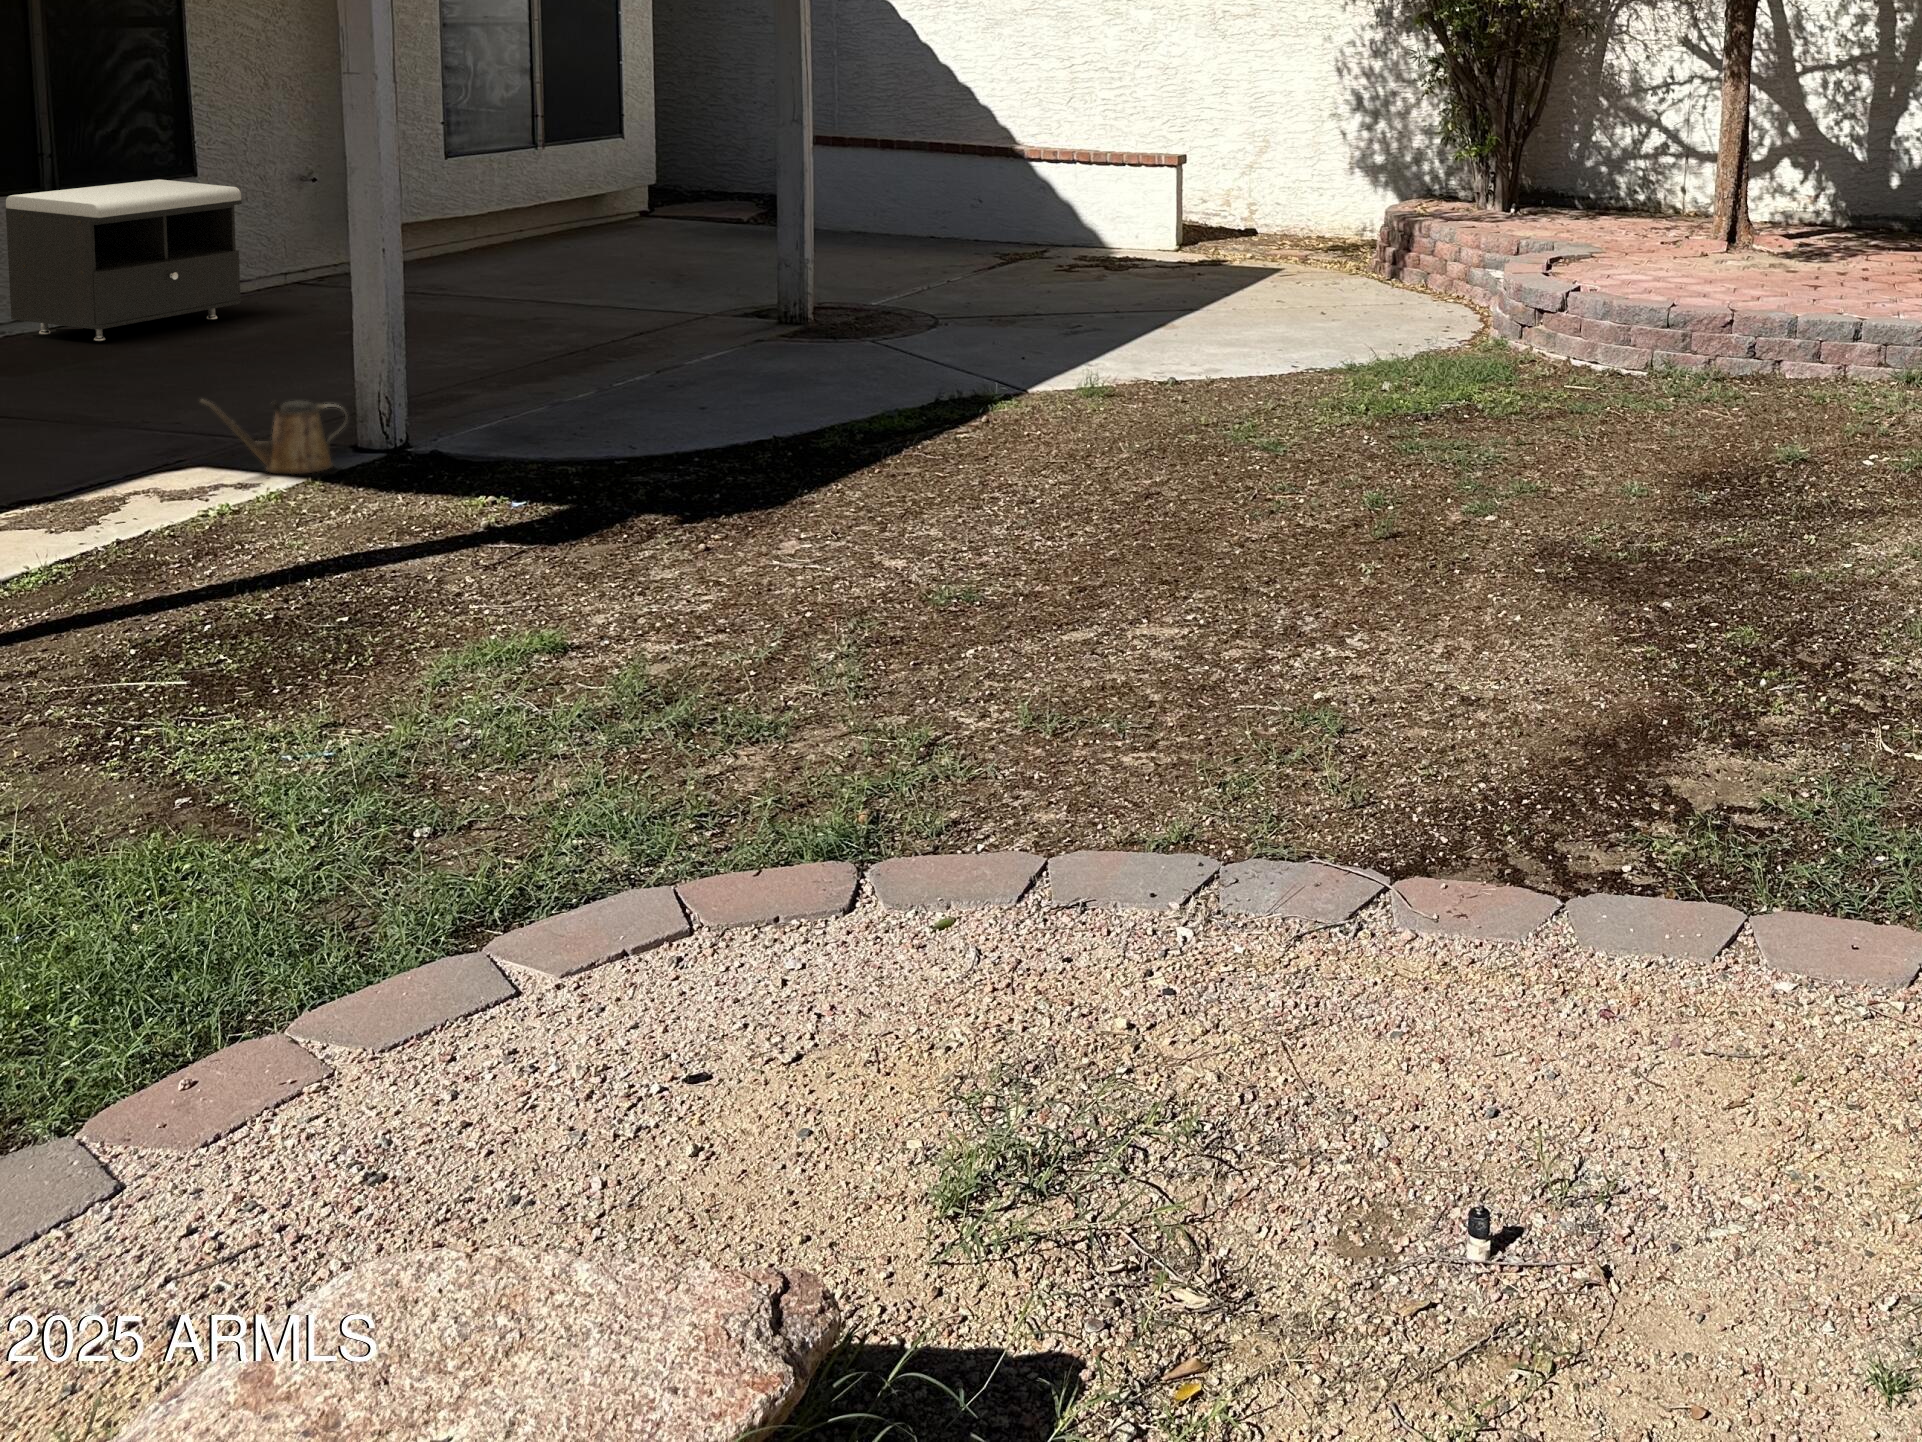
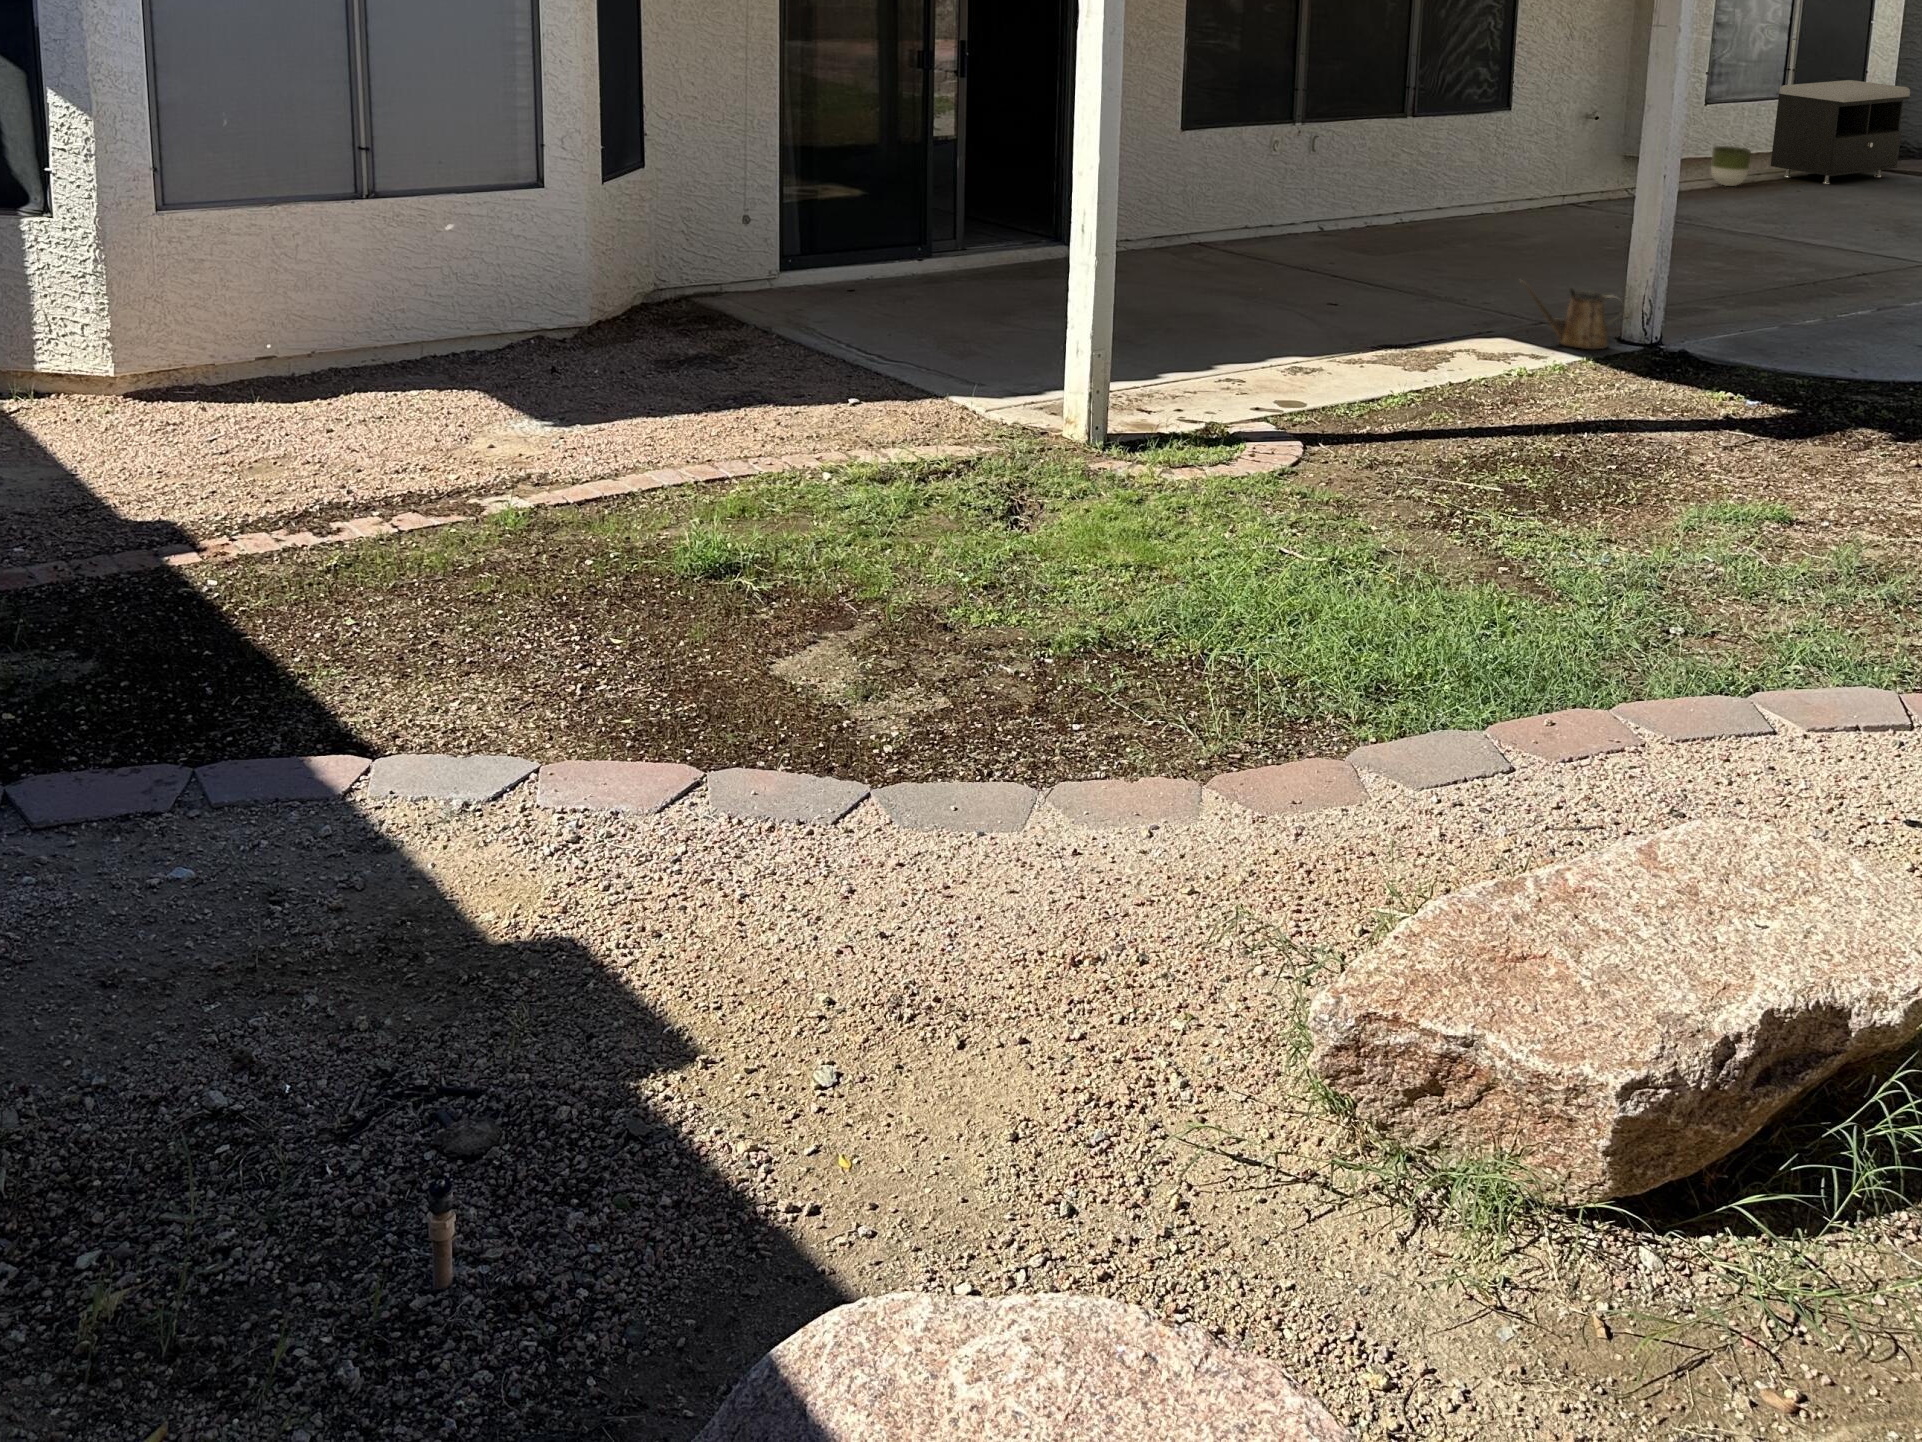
storage bench: present [6,179,242,341] -> present [1770,80,1910,184]
planter: none [456,209,501,254] -> present [1711,146,1751,186]

